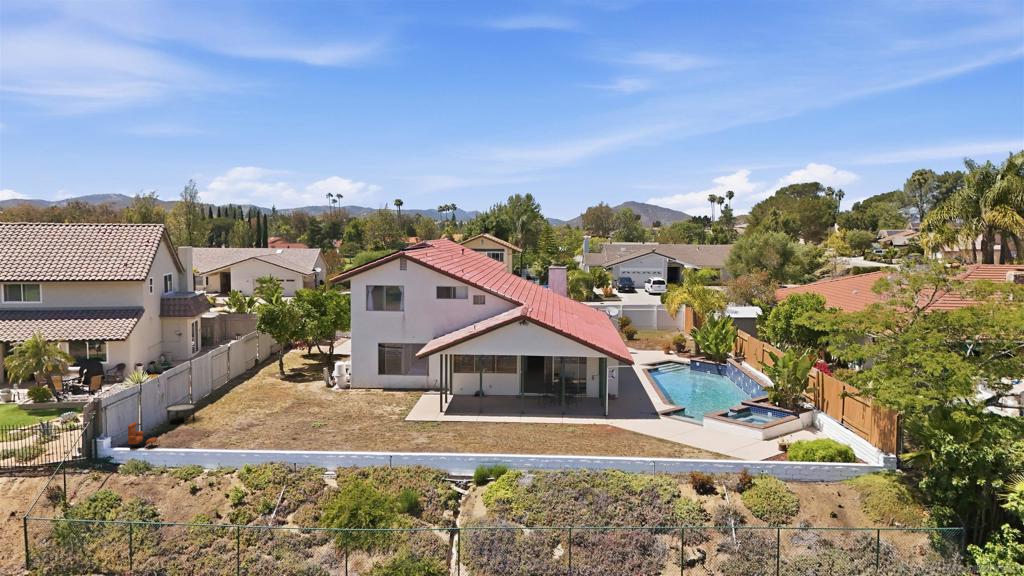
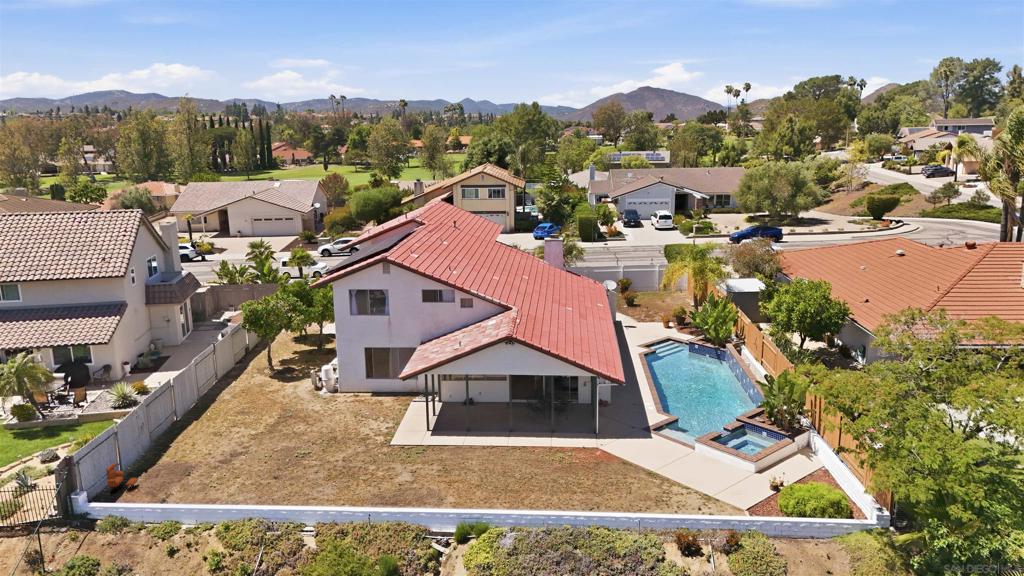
round table: present [165,403,196,425] -> none [146,427,178,453]

